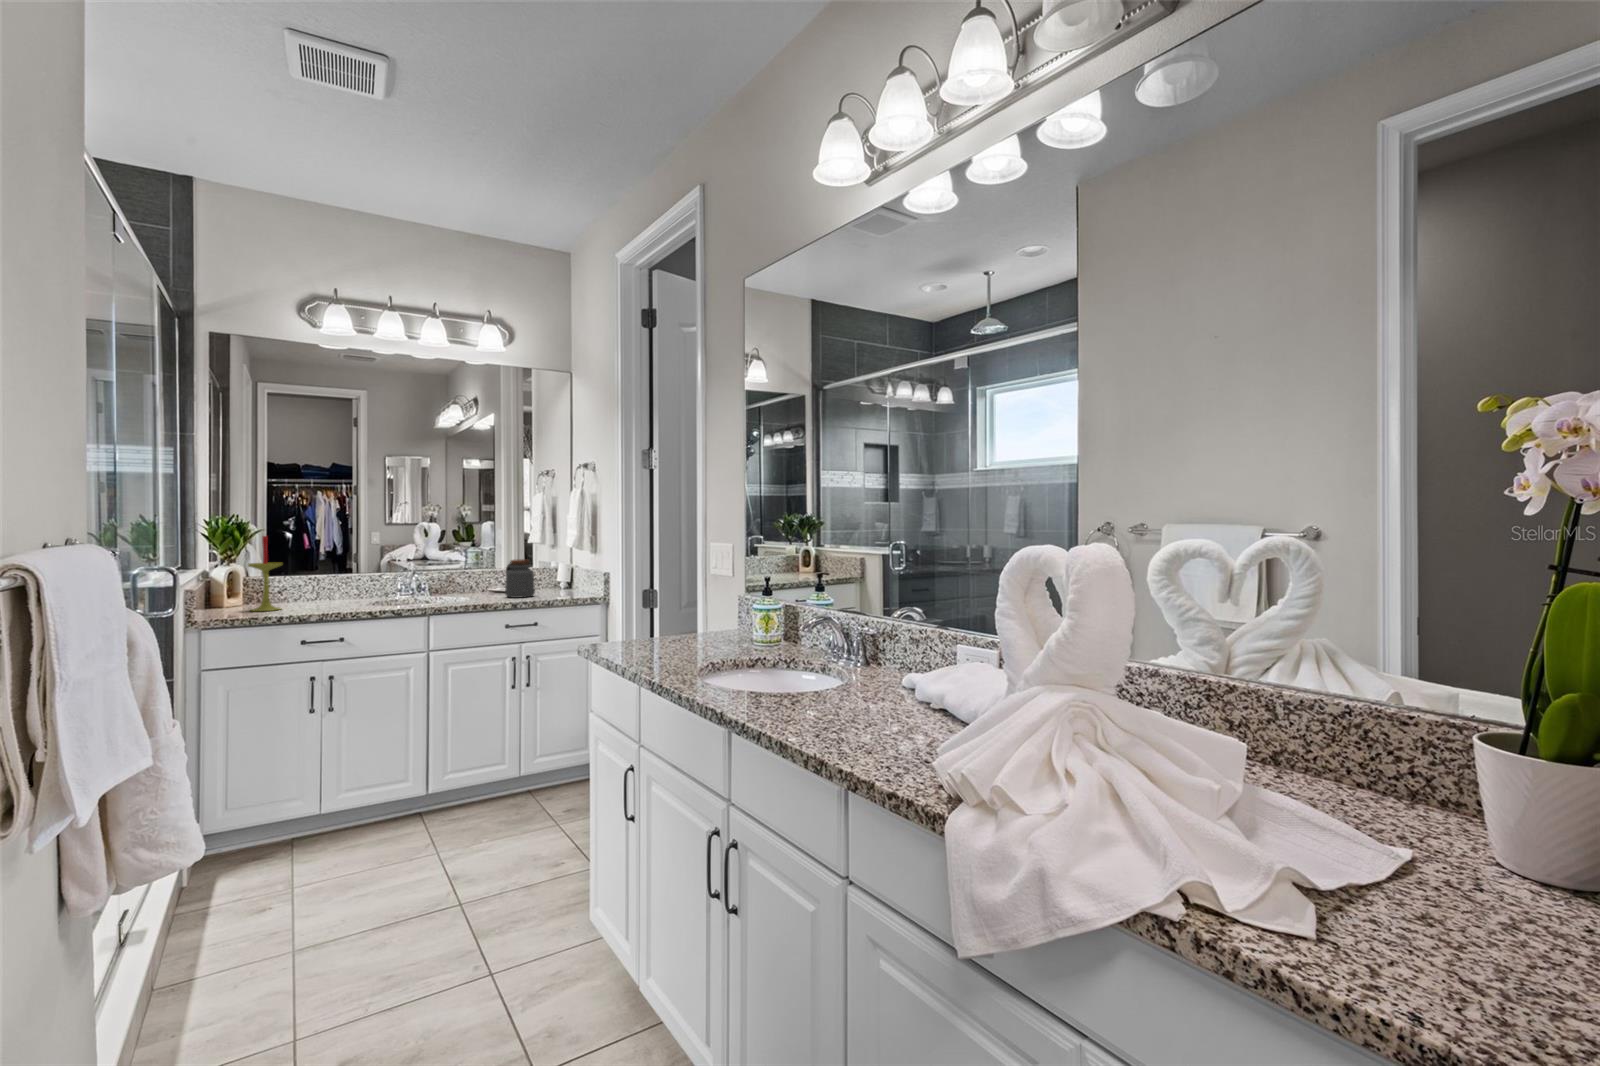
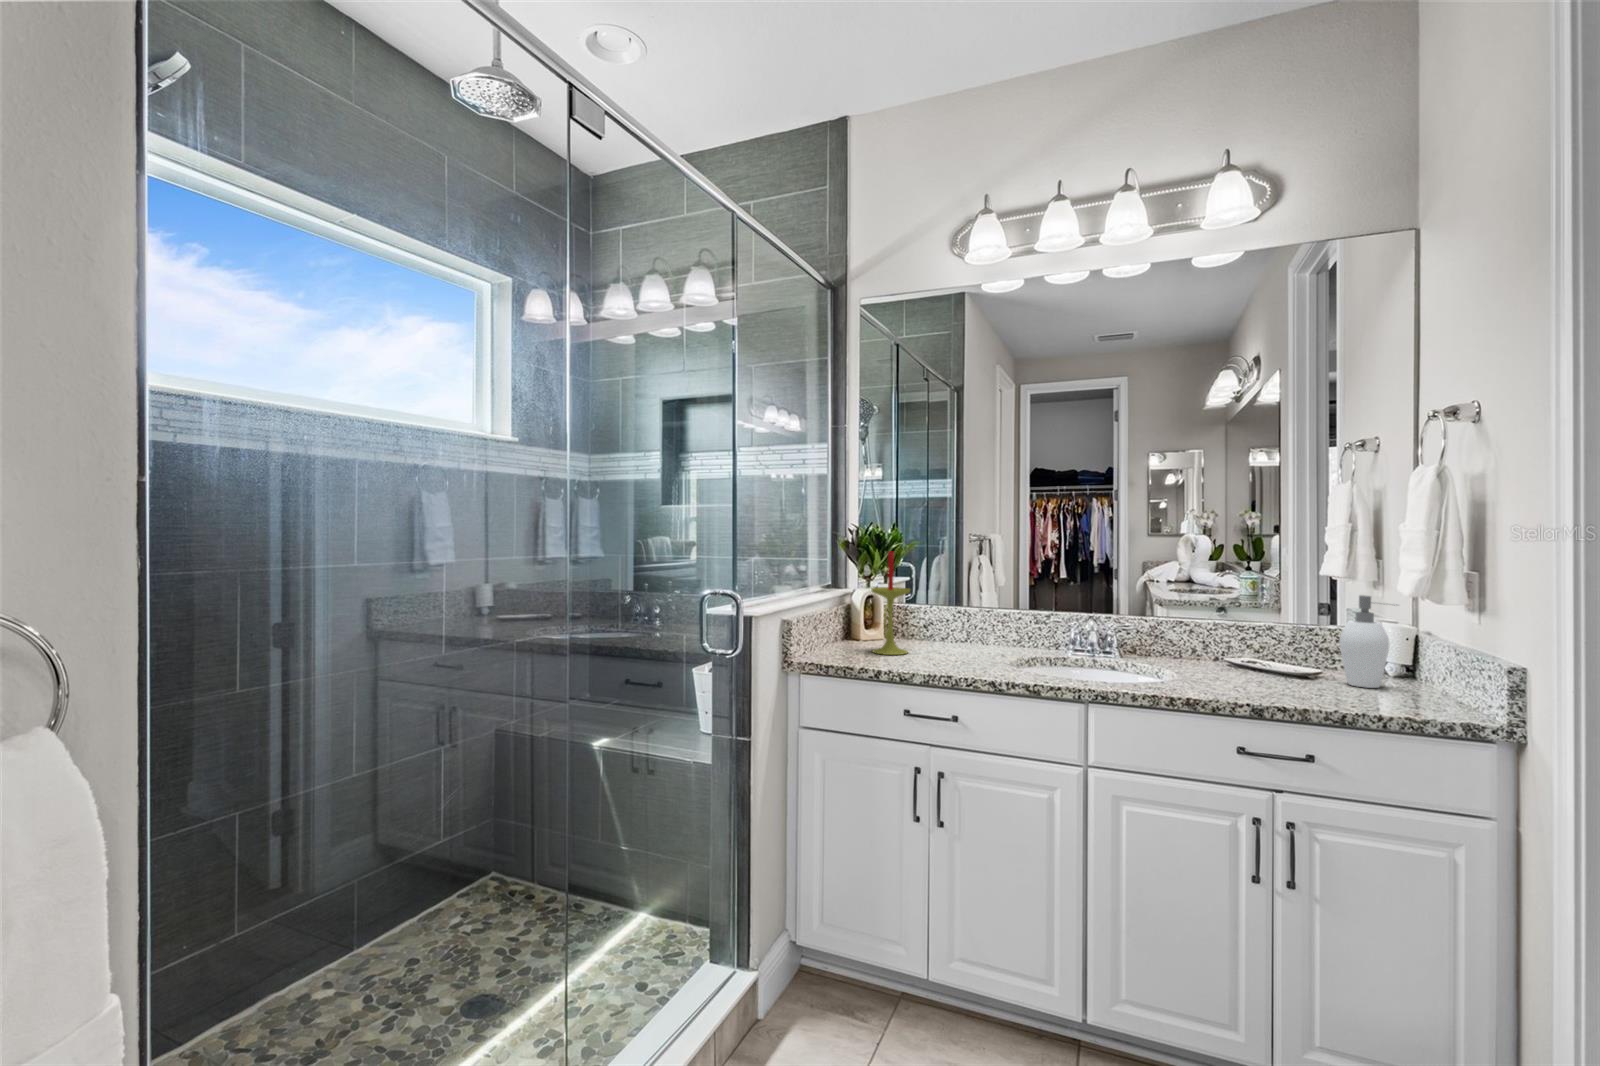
soap dispenser: none [543,550,567,593] -> present [1340,595,1397,688]
jar: present [505,559,535,598] -> none [1248,611,1314,691]

